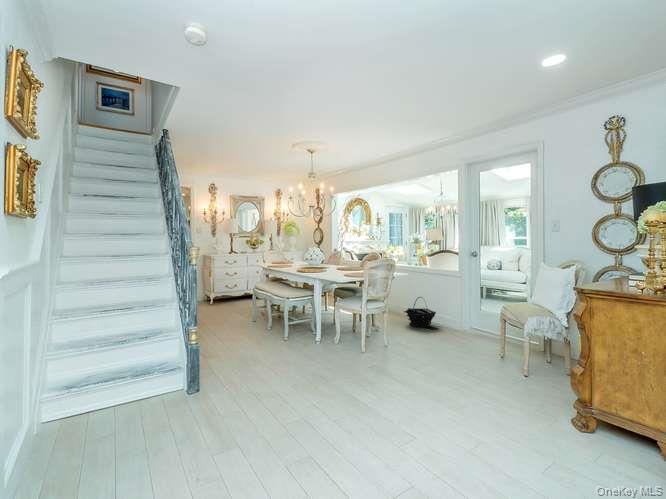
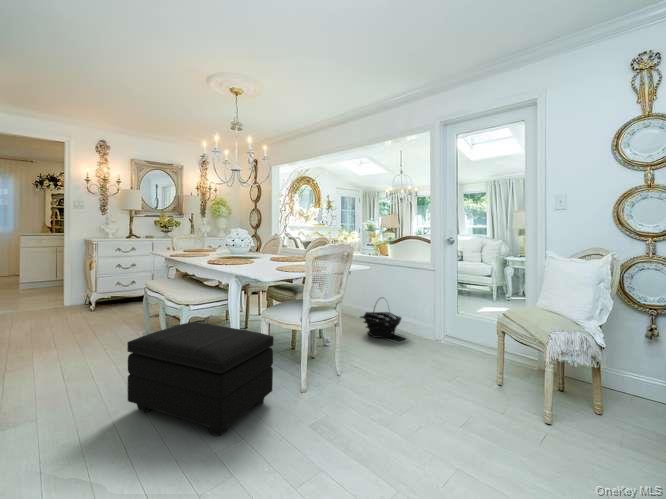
footstool: none [262,310,345,372] -> present [127,322,273,436]

